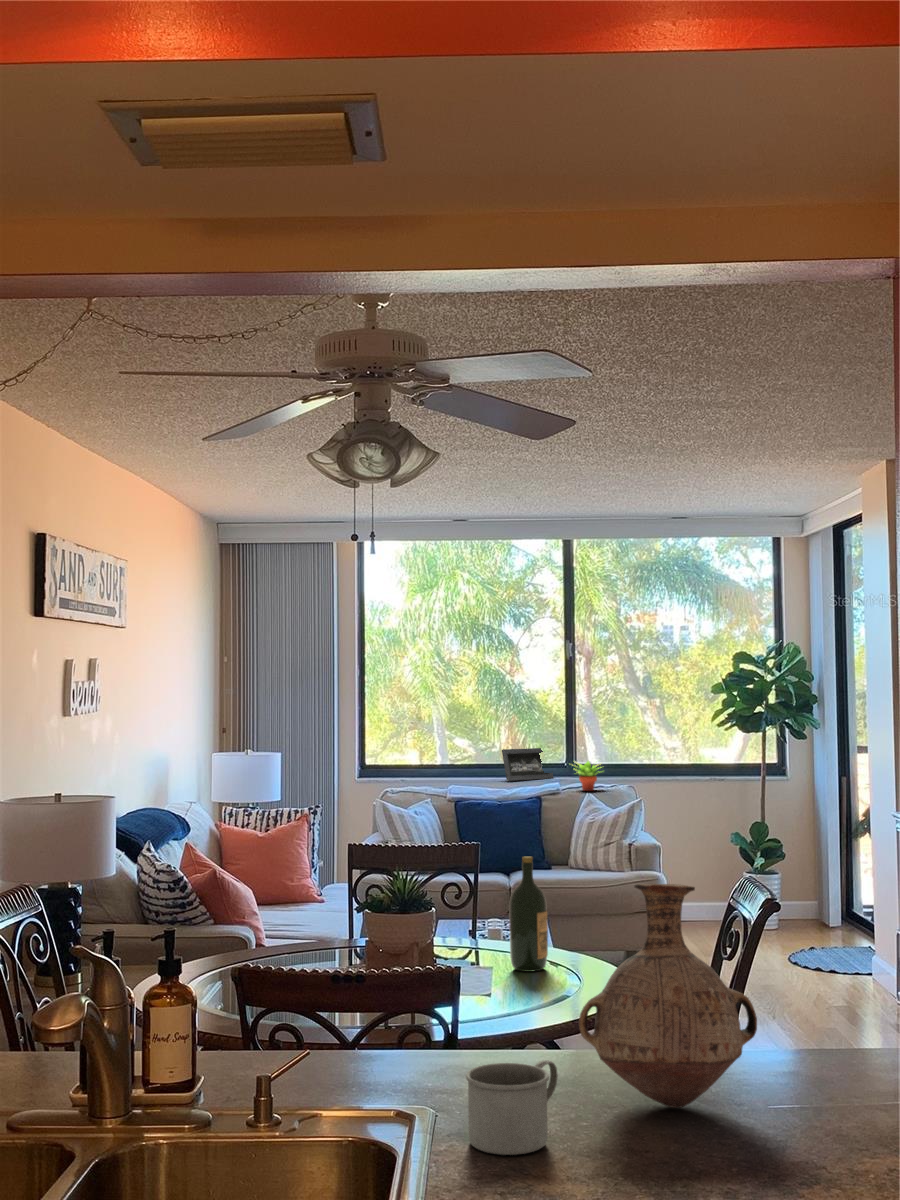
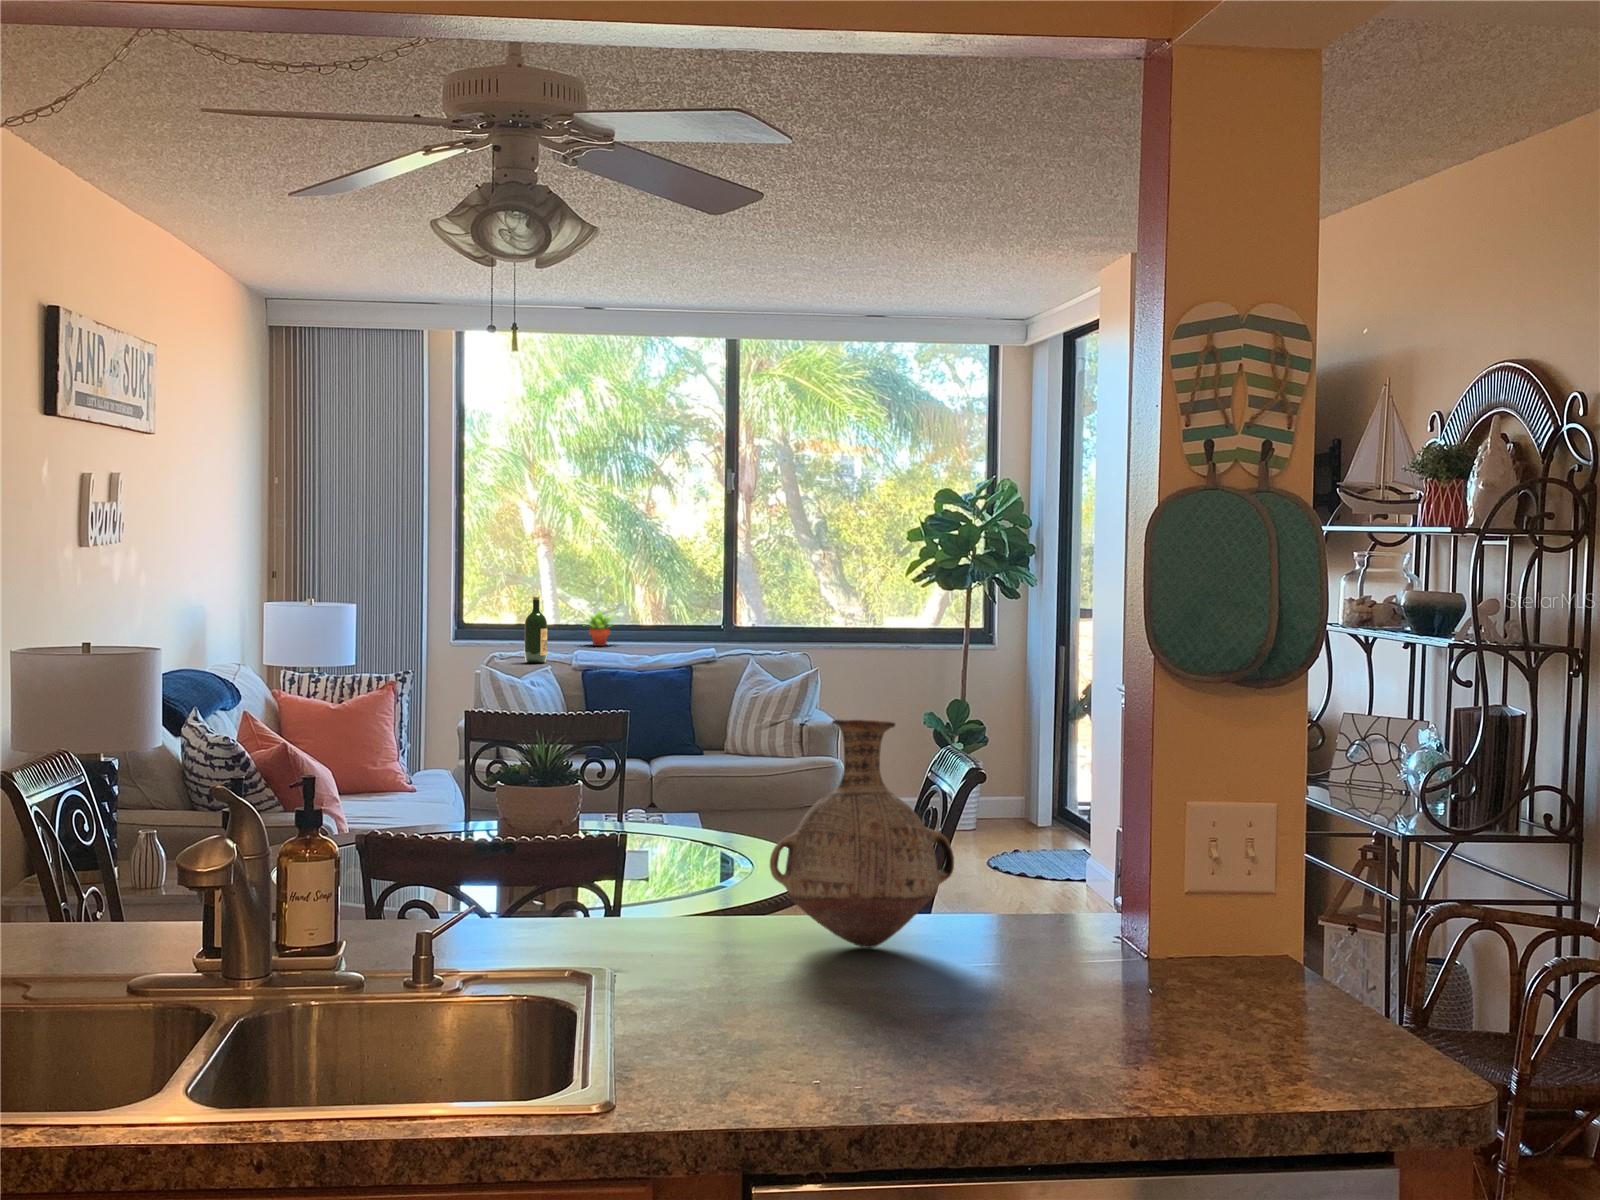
picture frame: present [502,748,553,781] -> none [640,605,705,646]
succulent plant: present [574,761,601,791] -> present [588,611,612,646]
wine bottle: present [509,857,548,972] -> present [525,597,547,663]
mug: present [466,1060,558,1155] -> none [655,895,749,984]

